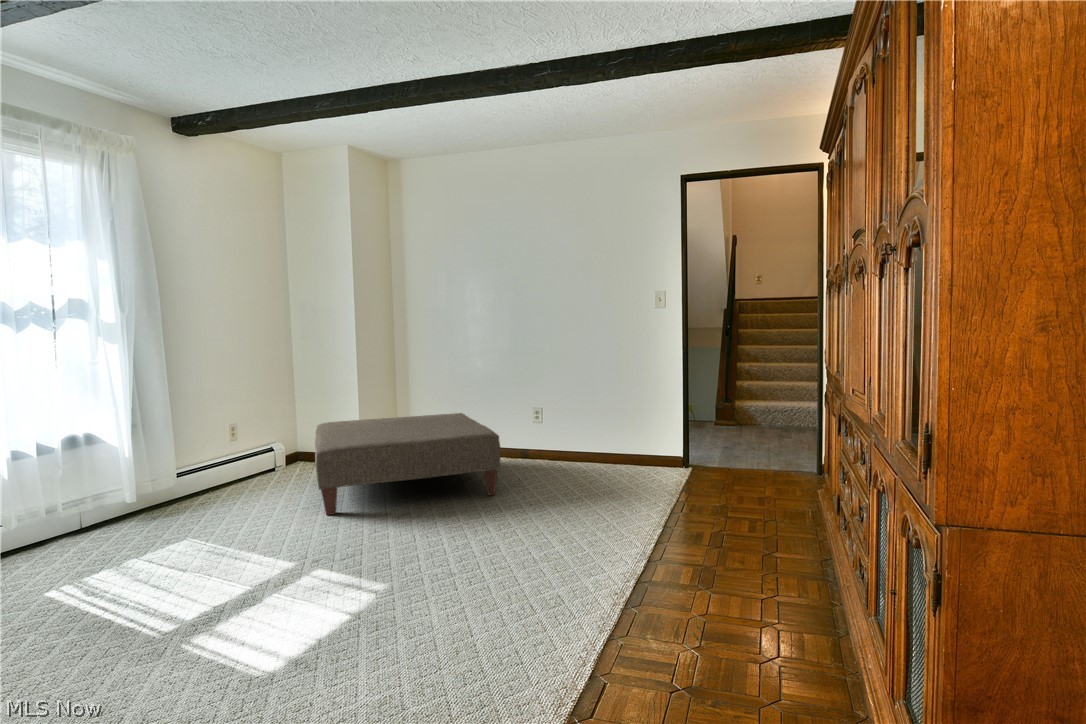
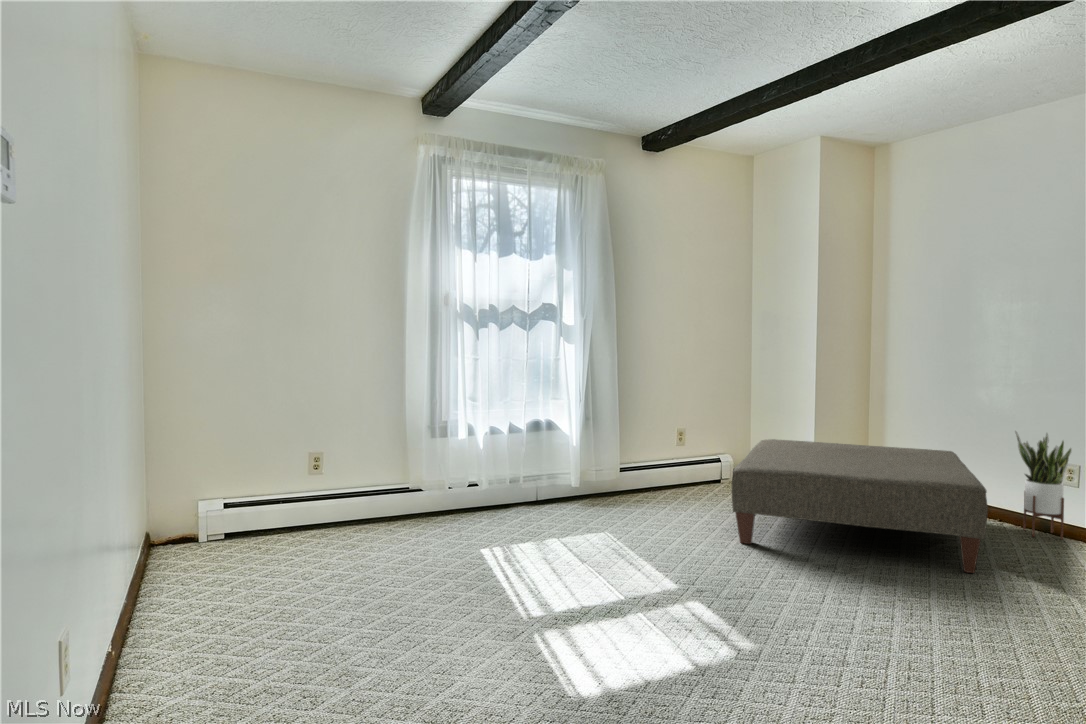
potted plant: none [499,392,531,464] -> present [1015,431,1072,539]

